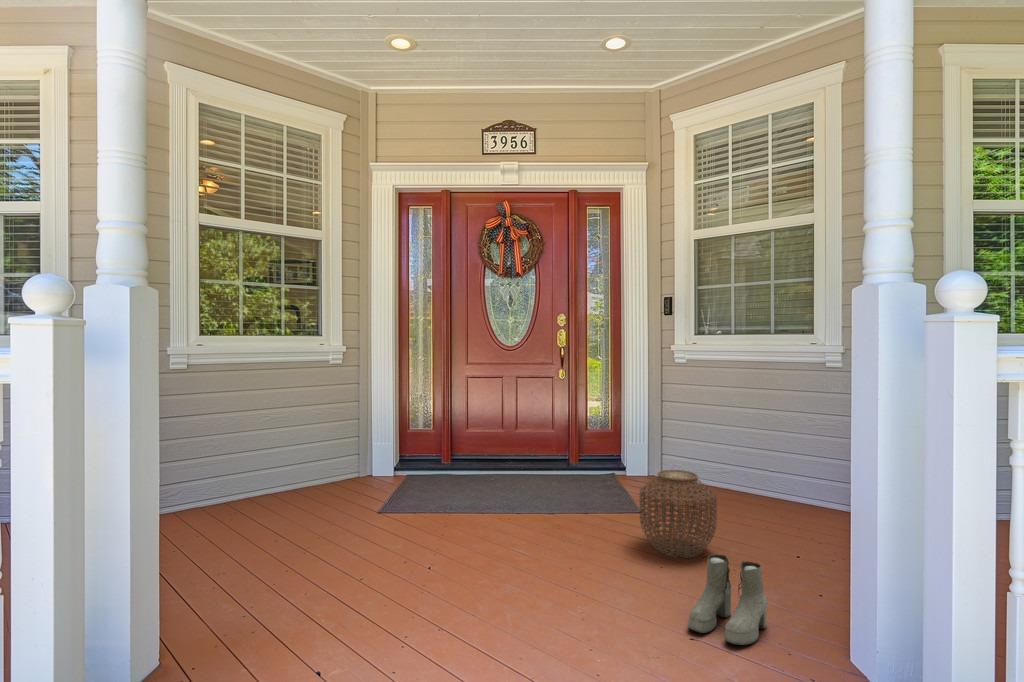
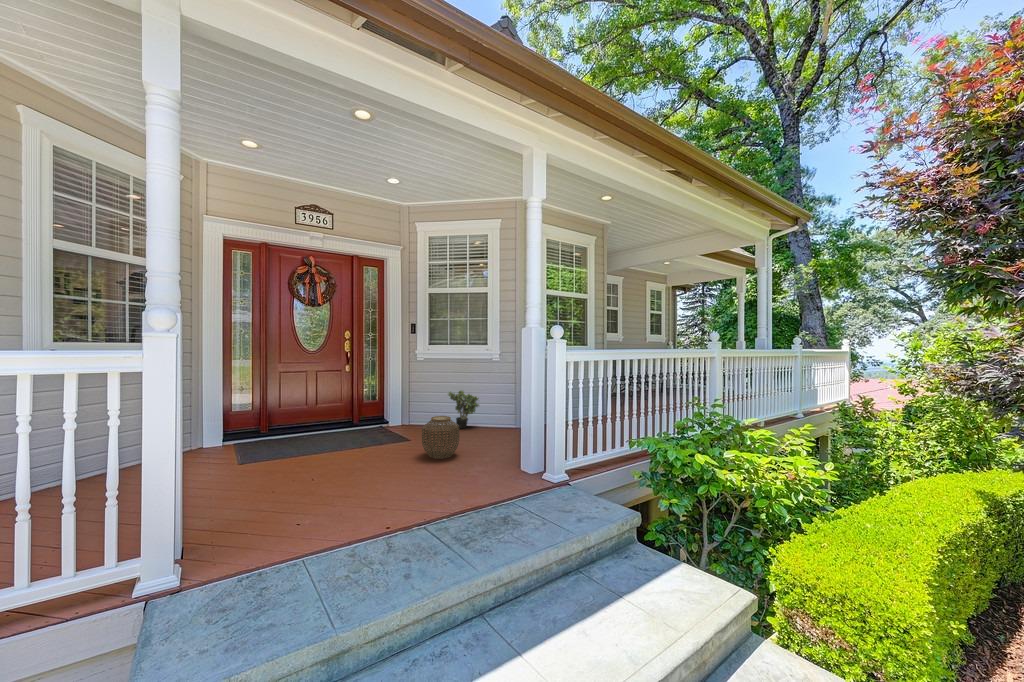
potted plant: none [726,423,795,500] -> present [448,391,479,428]
boots: present [688,554,767,645] -> none [464,449,494,484]

